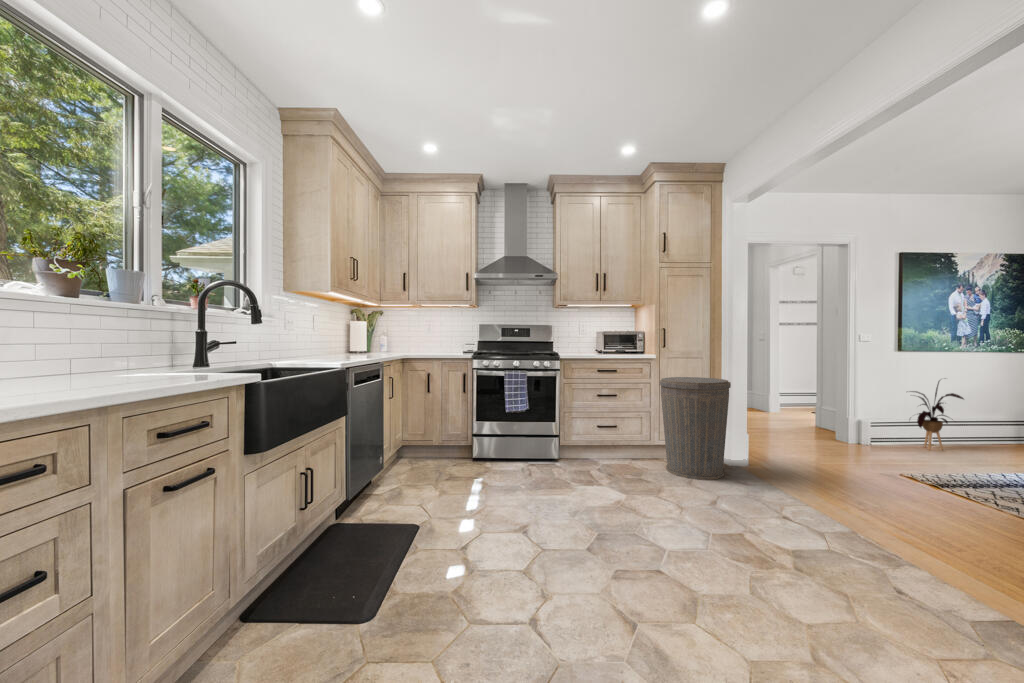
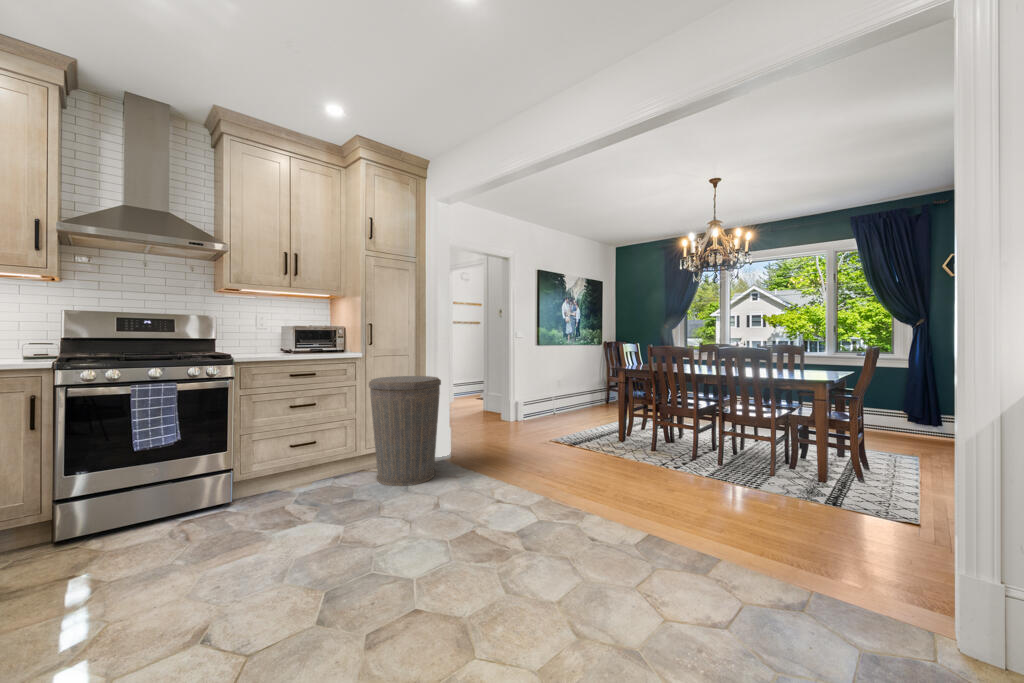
house plant: present [911,381,964,450] -> none [542,365,575,419]

